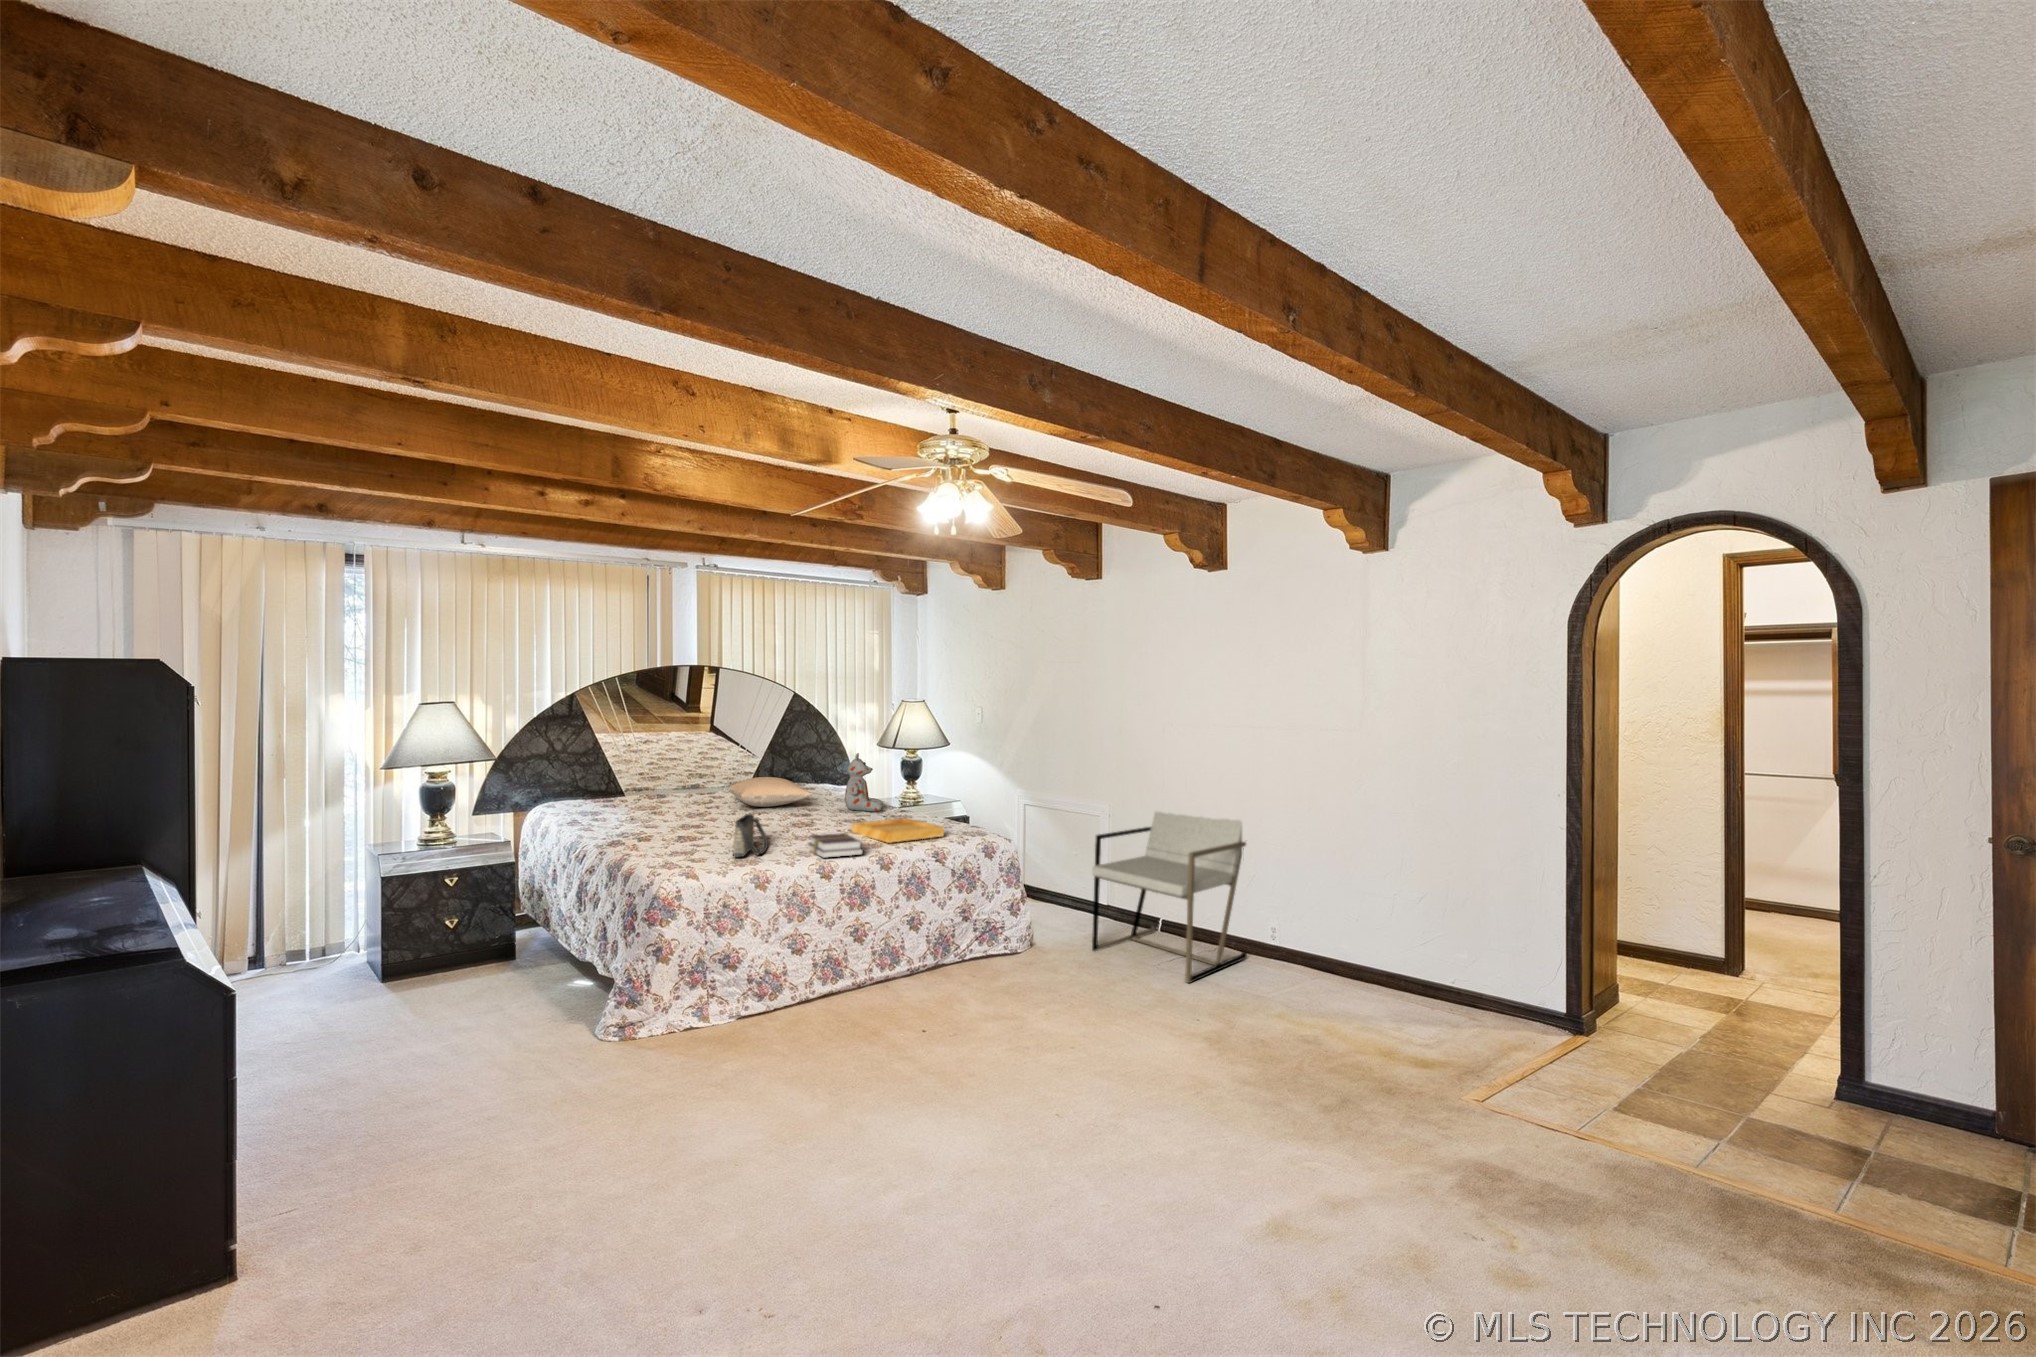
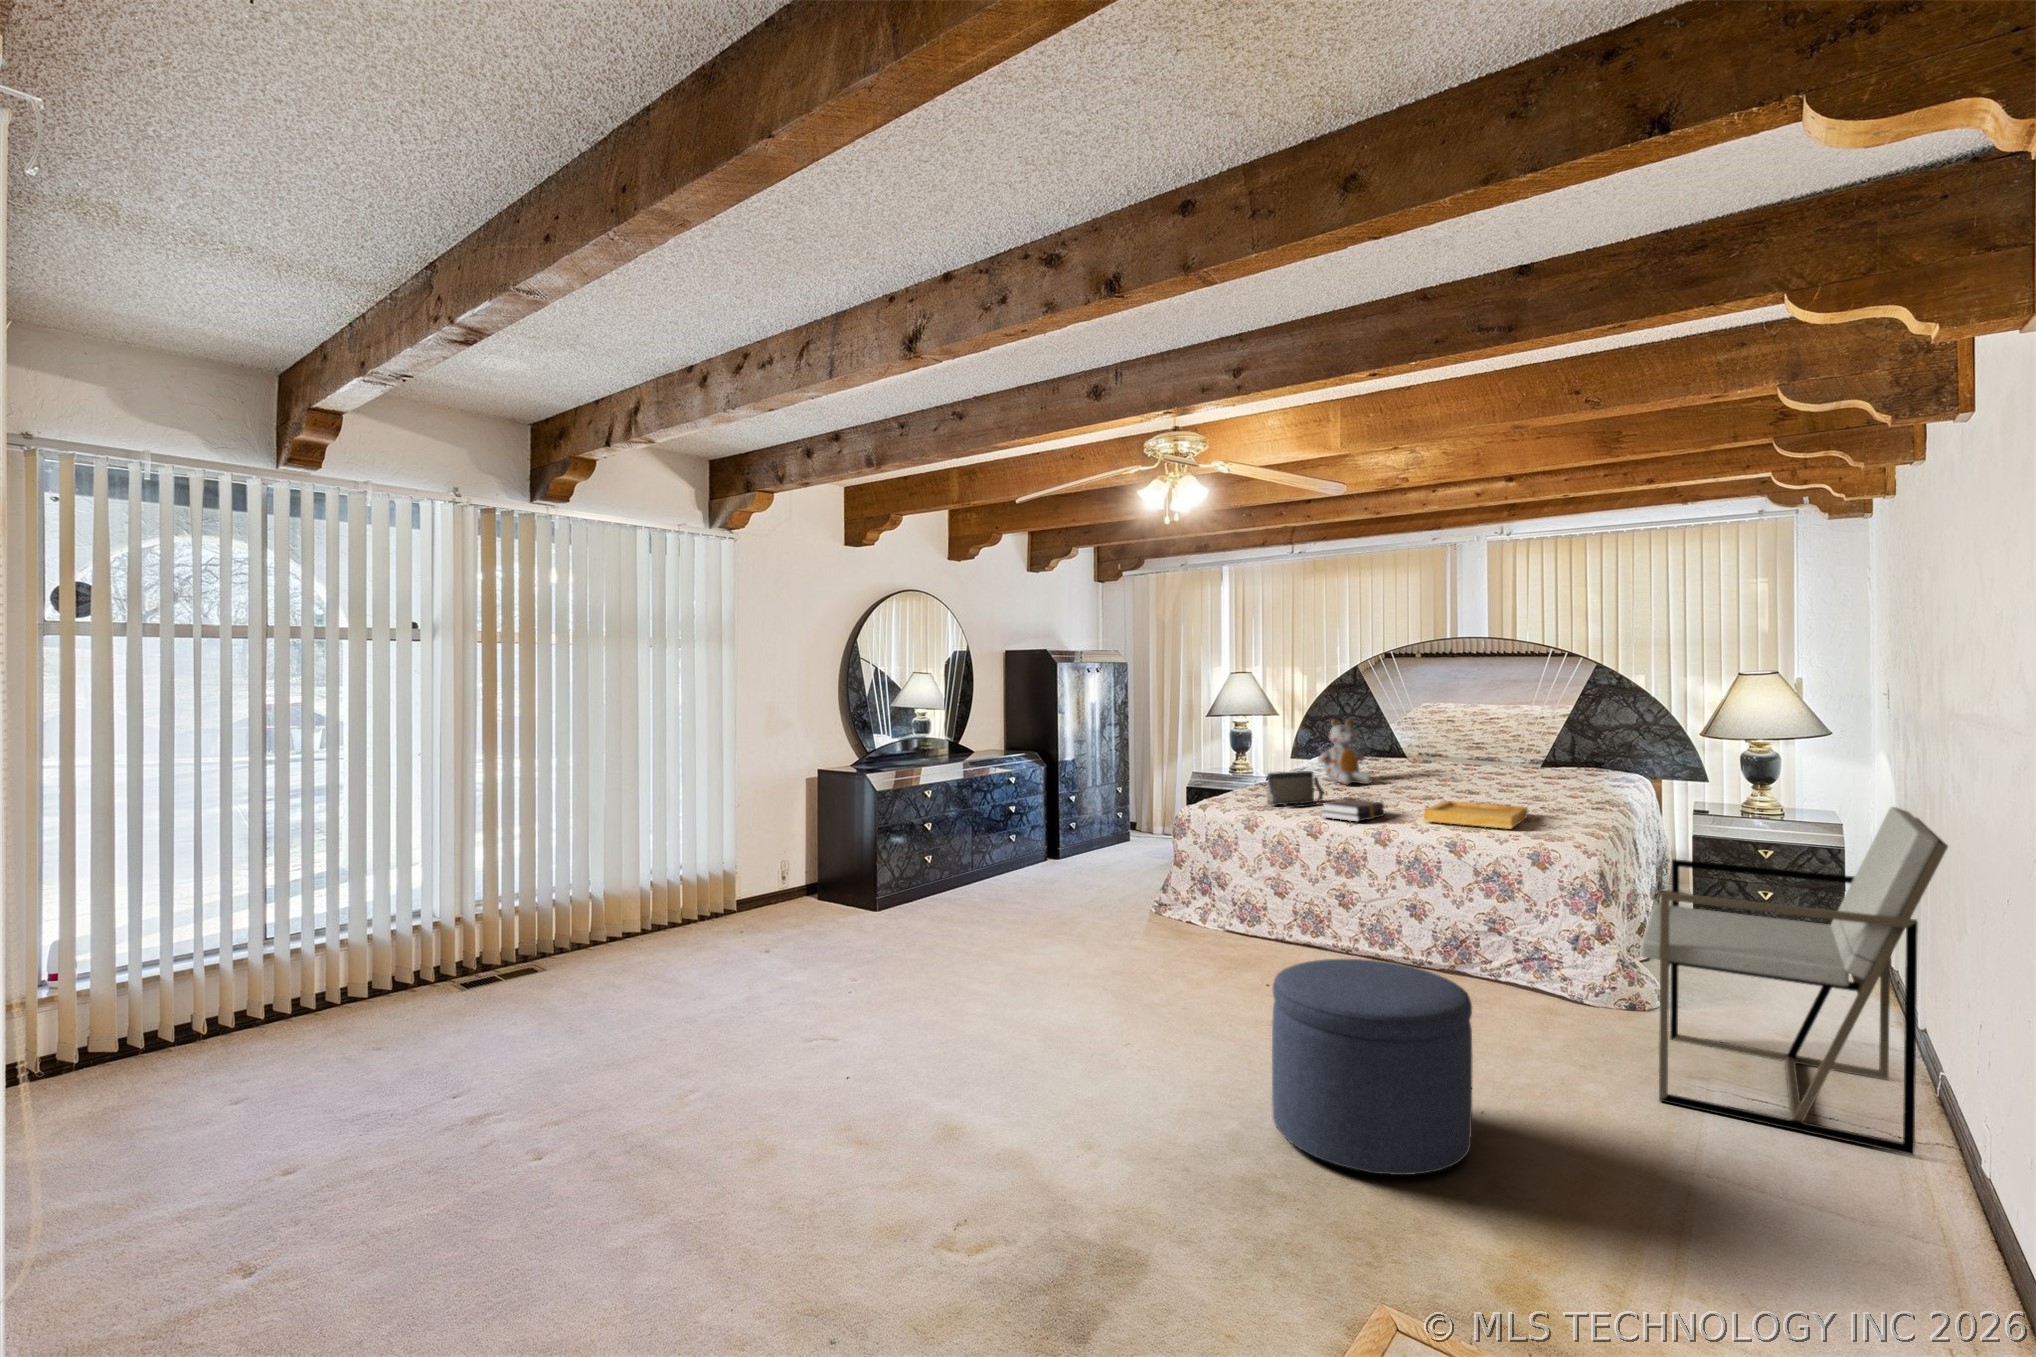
stuffed bear: present [845,753,883,811] -> present [1318,719,1372,785]
pillow: present [728,777,812,807] -> none [1412,750,1521,782]
ottoman: none [1187,944,1344,1120] -> present [1272,959,1472,1175]

